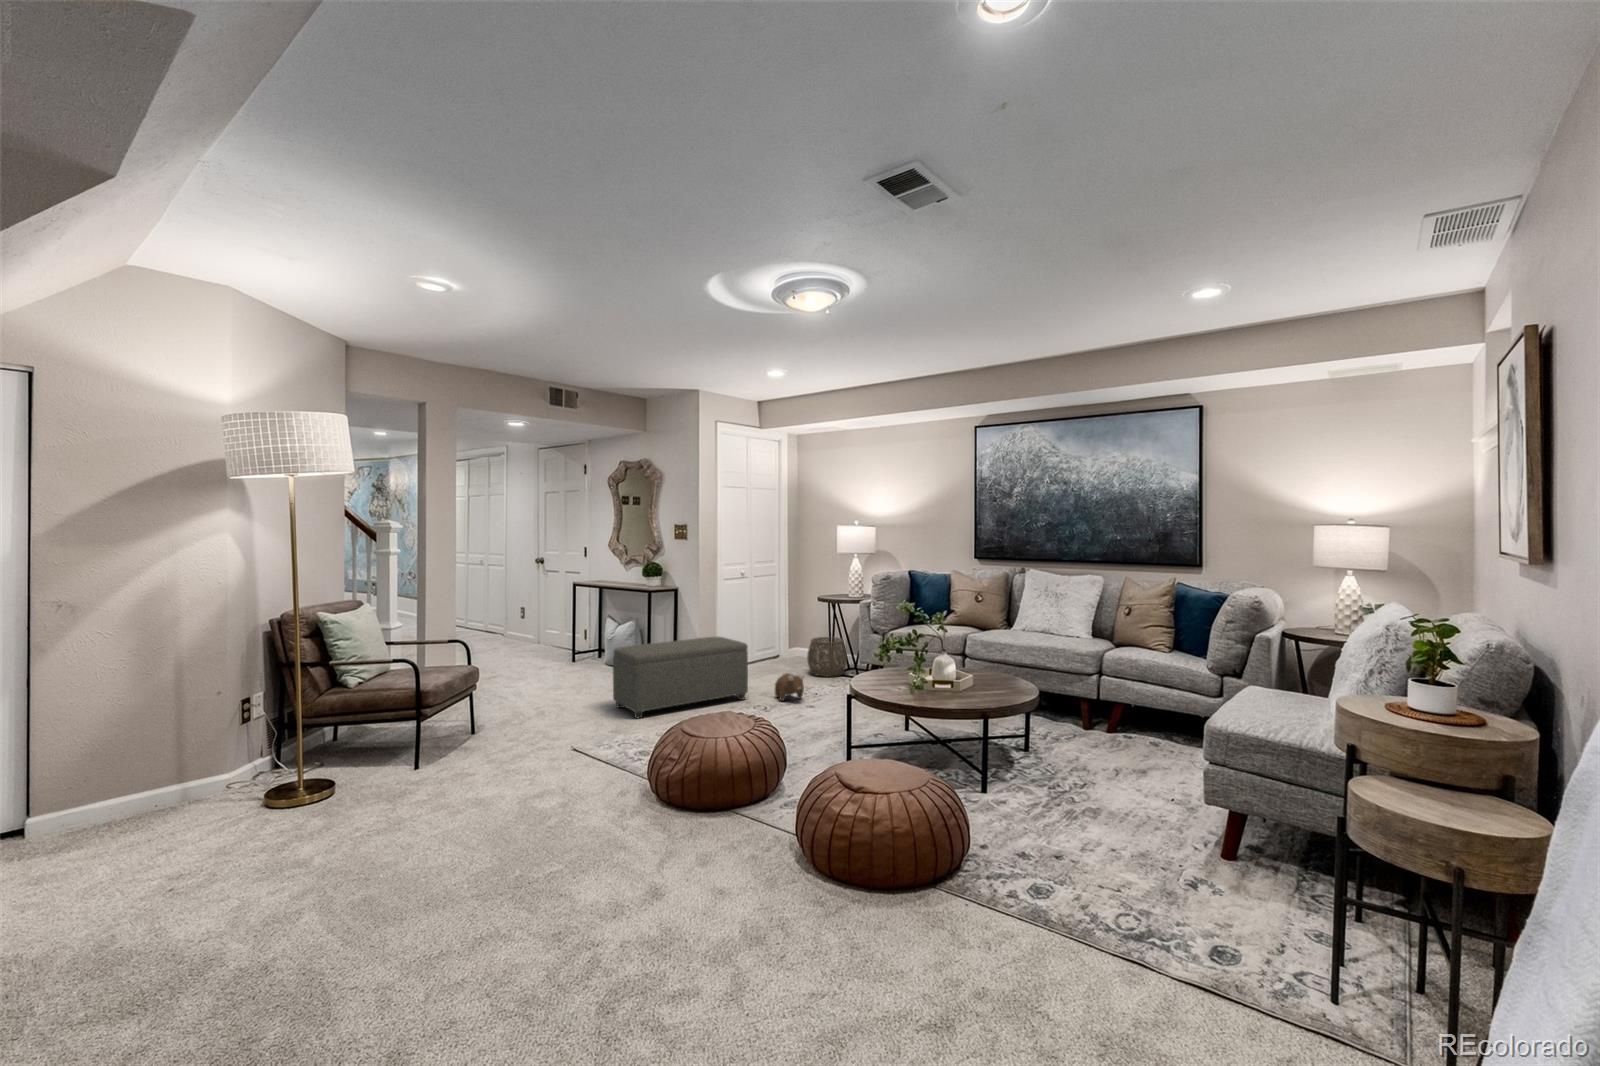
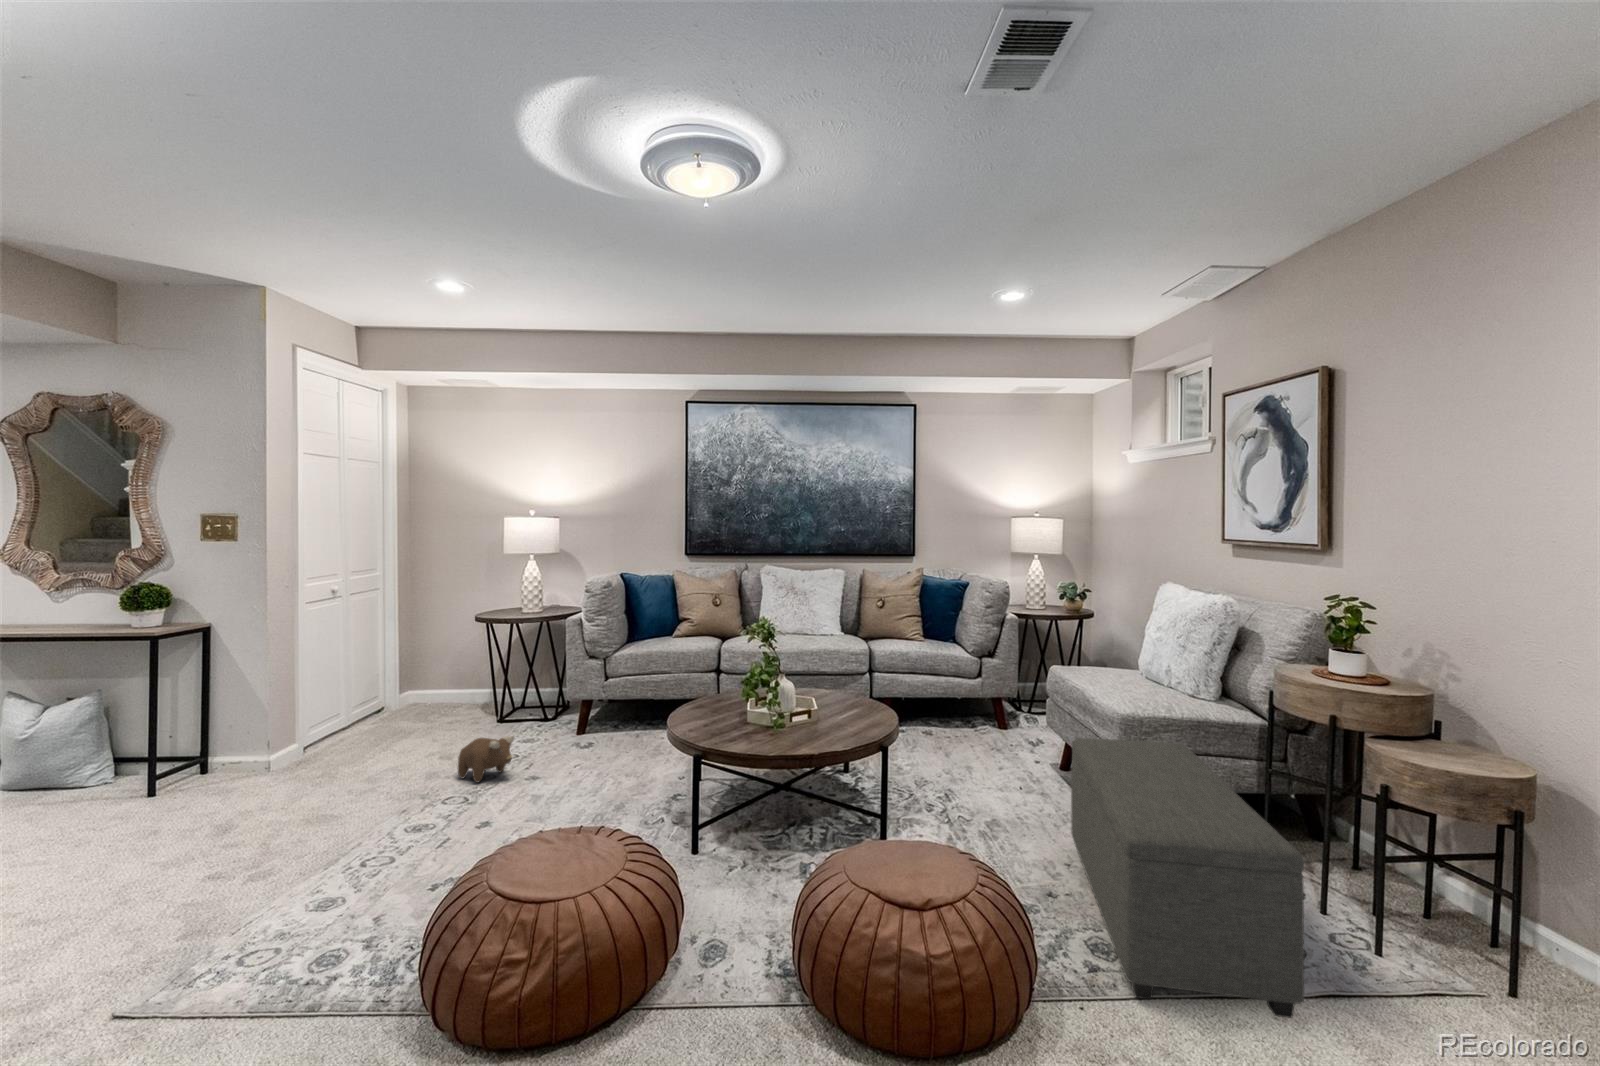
ottoman: present [613,637,748,718] -> present [1071,738,1304,1018]
woven basket: present [807,637,847,677] -> none [462,673,525,733]

